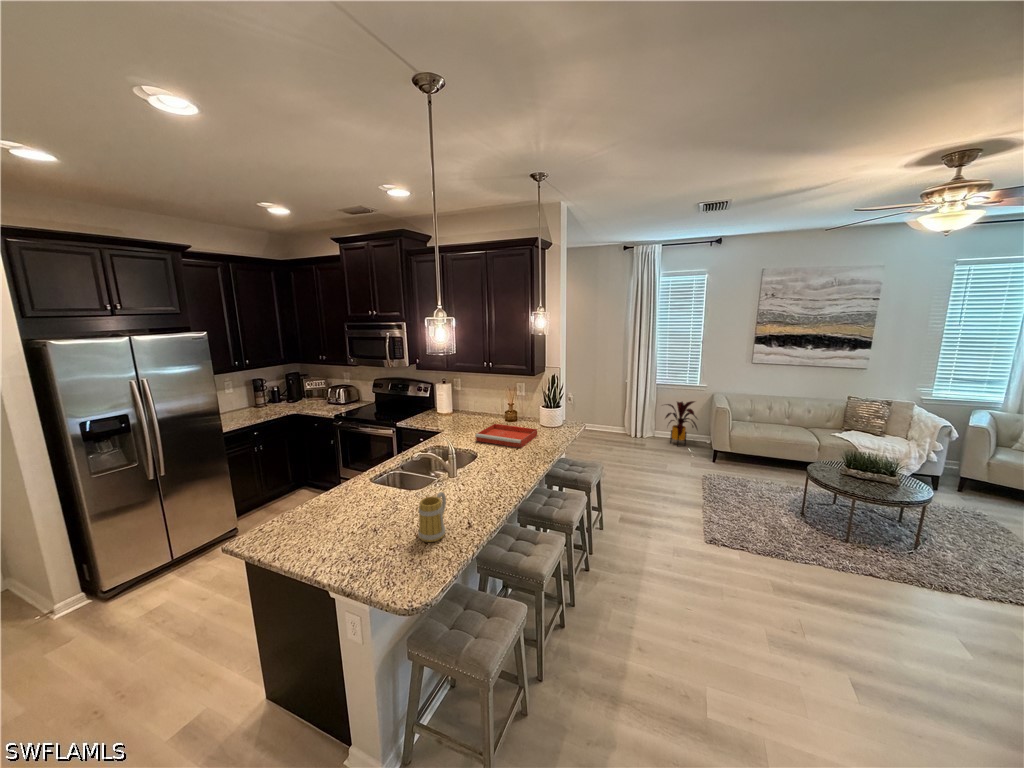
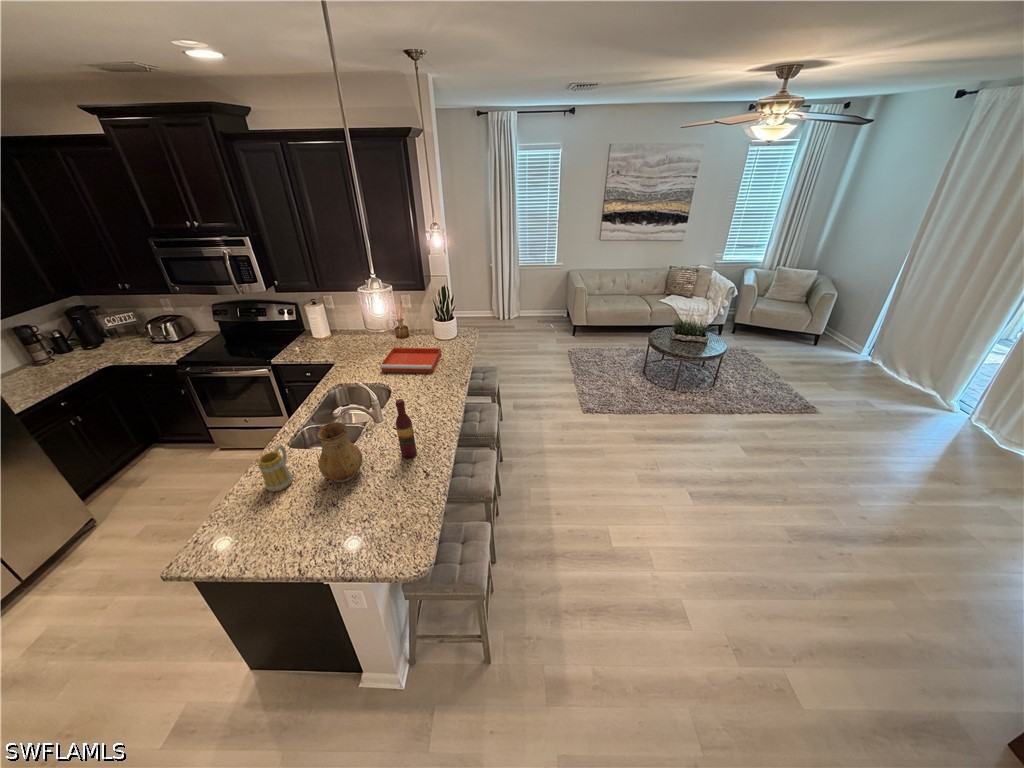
house plant: present [665,401,697,446] -> none [527,280,560,324]
wine bottle: none [454,442,470,509] -> present [395,399,417,459]
ceramic pitcher: none [377,452,417,514] -> present [317,422,362,482]
mug: present [418,492,446,542] -> present [258,445,292,492]

